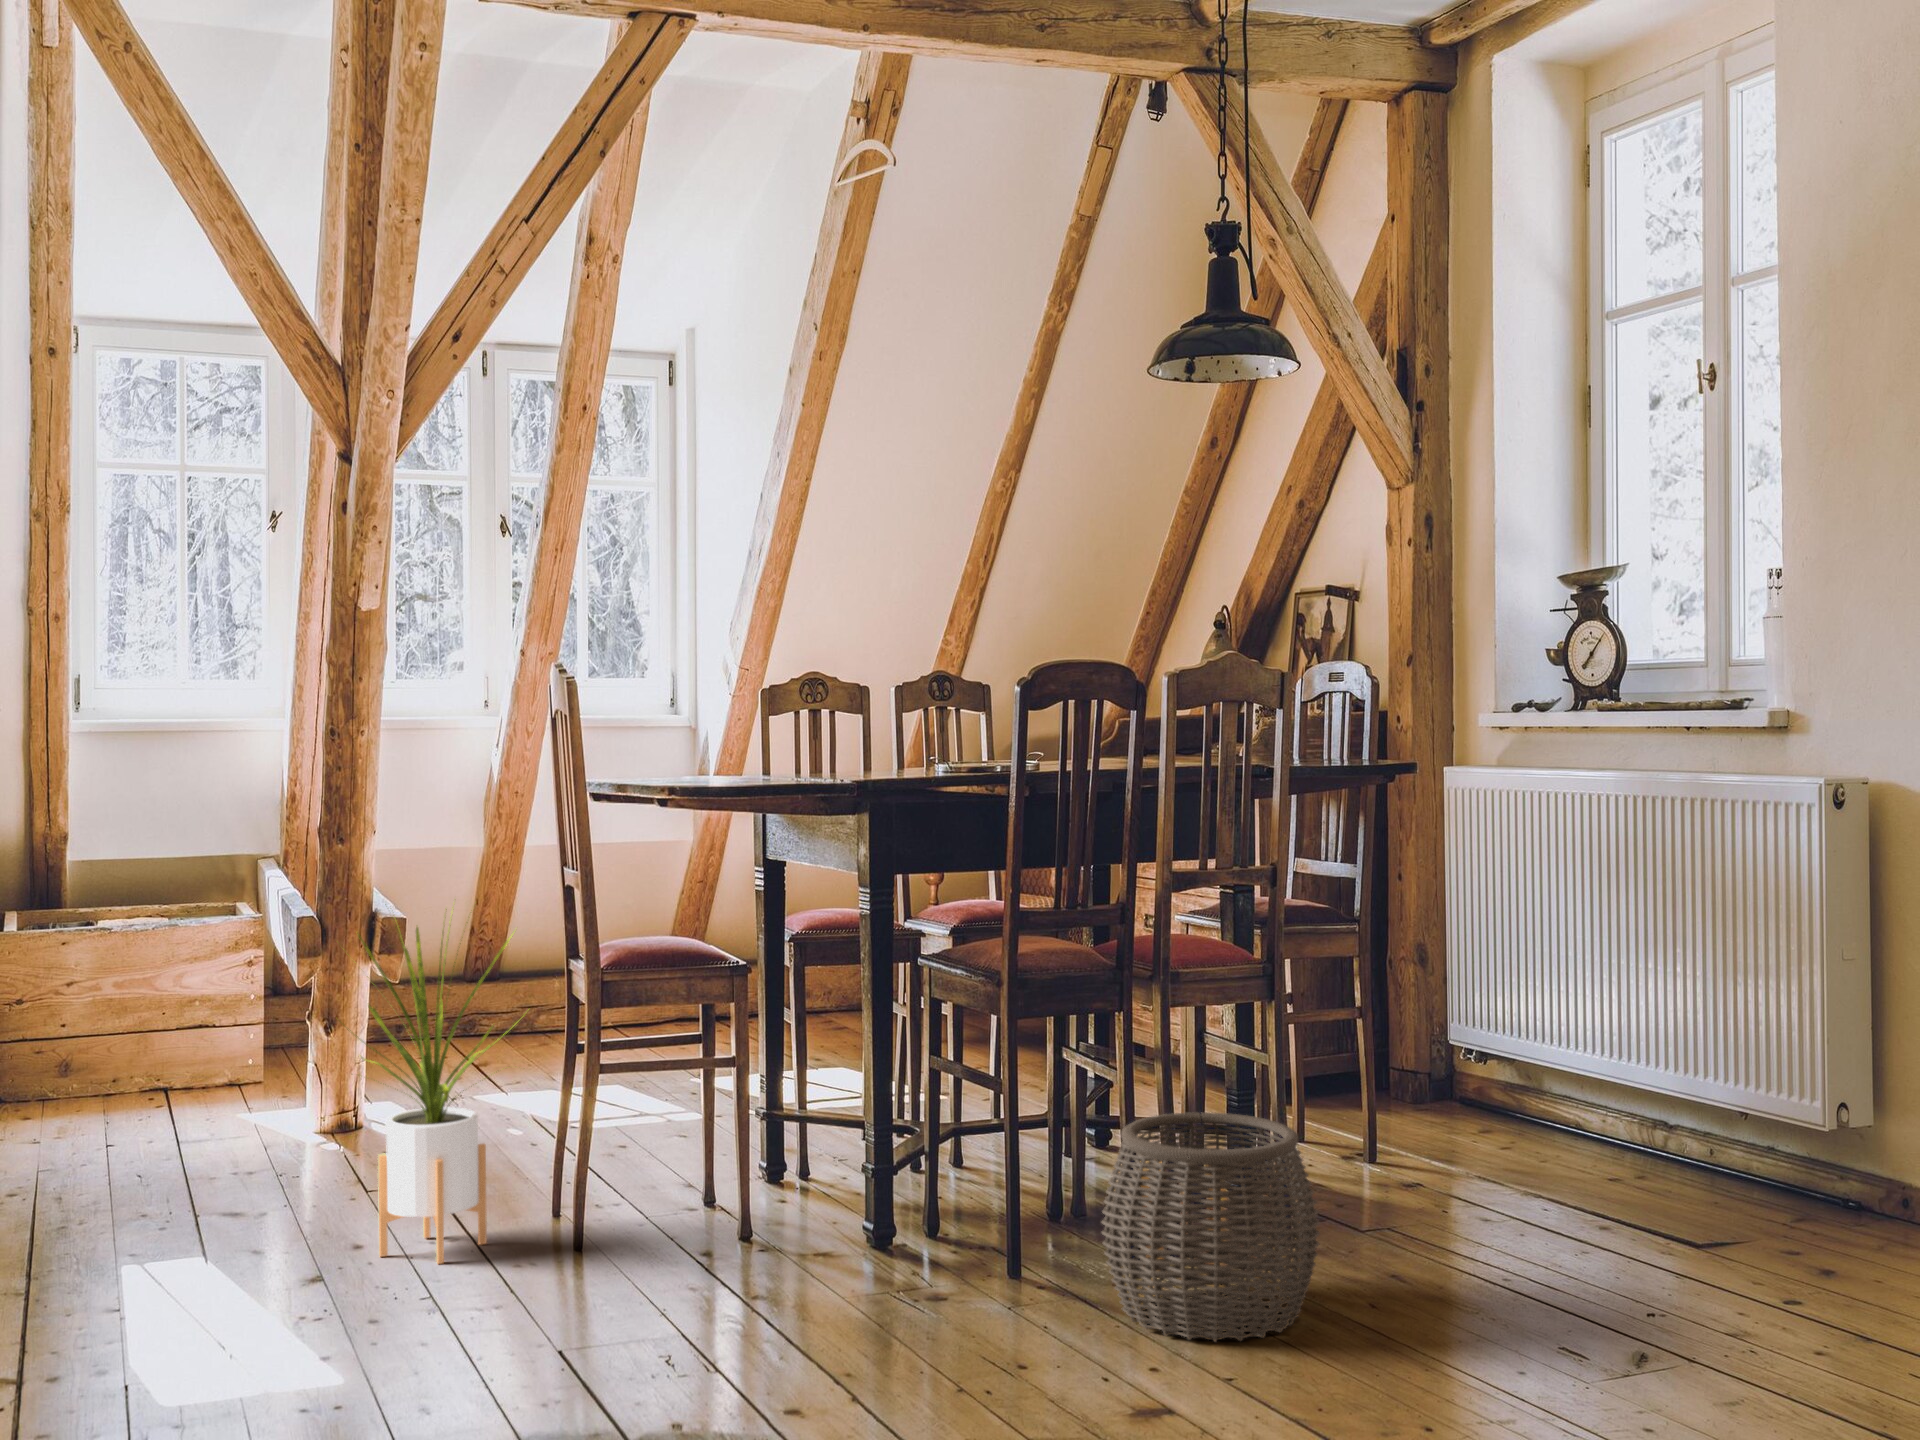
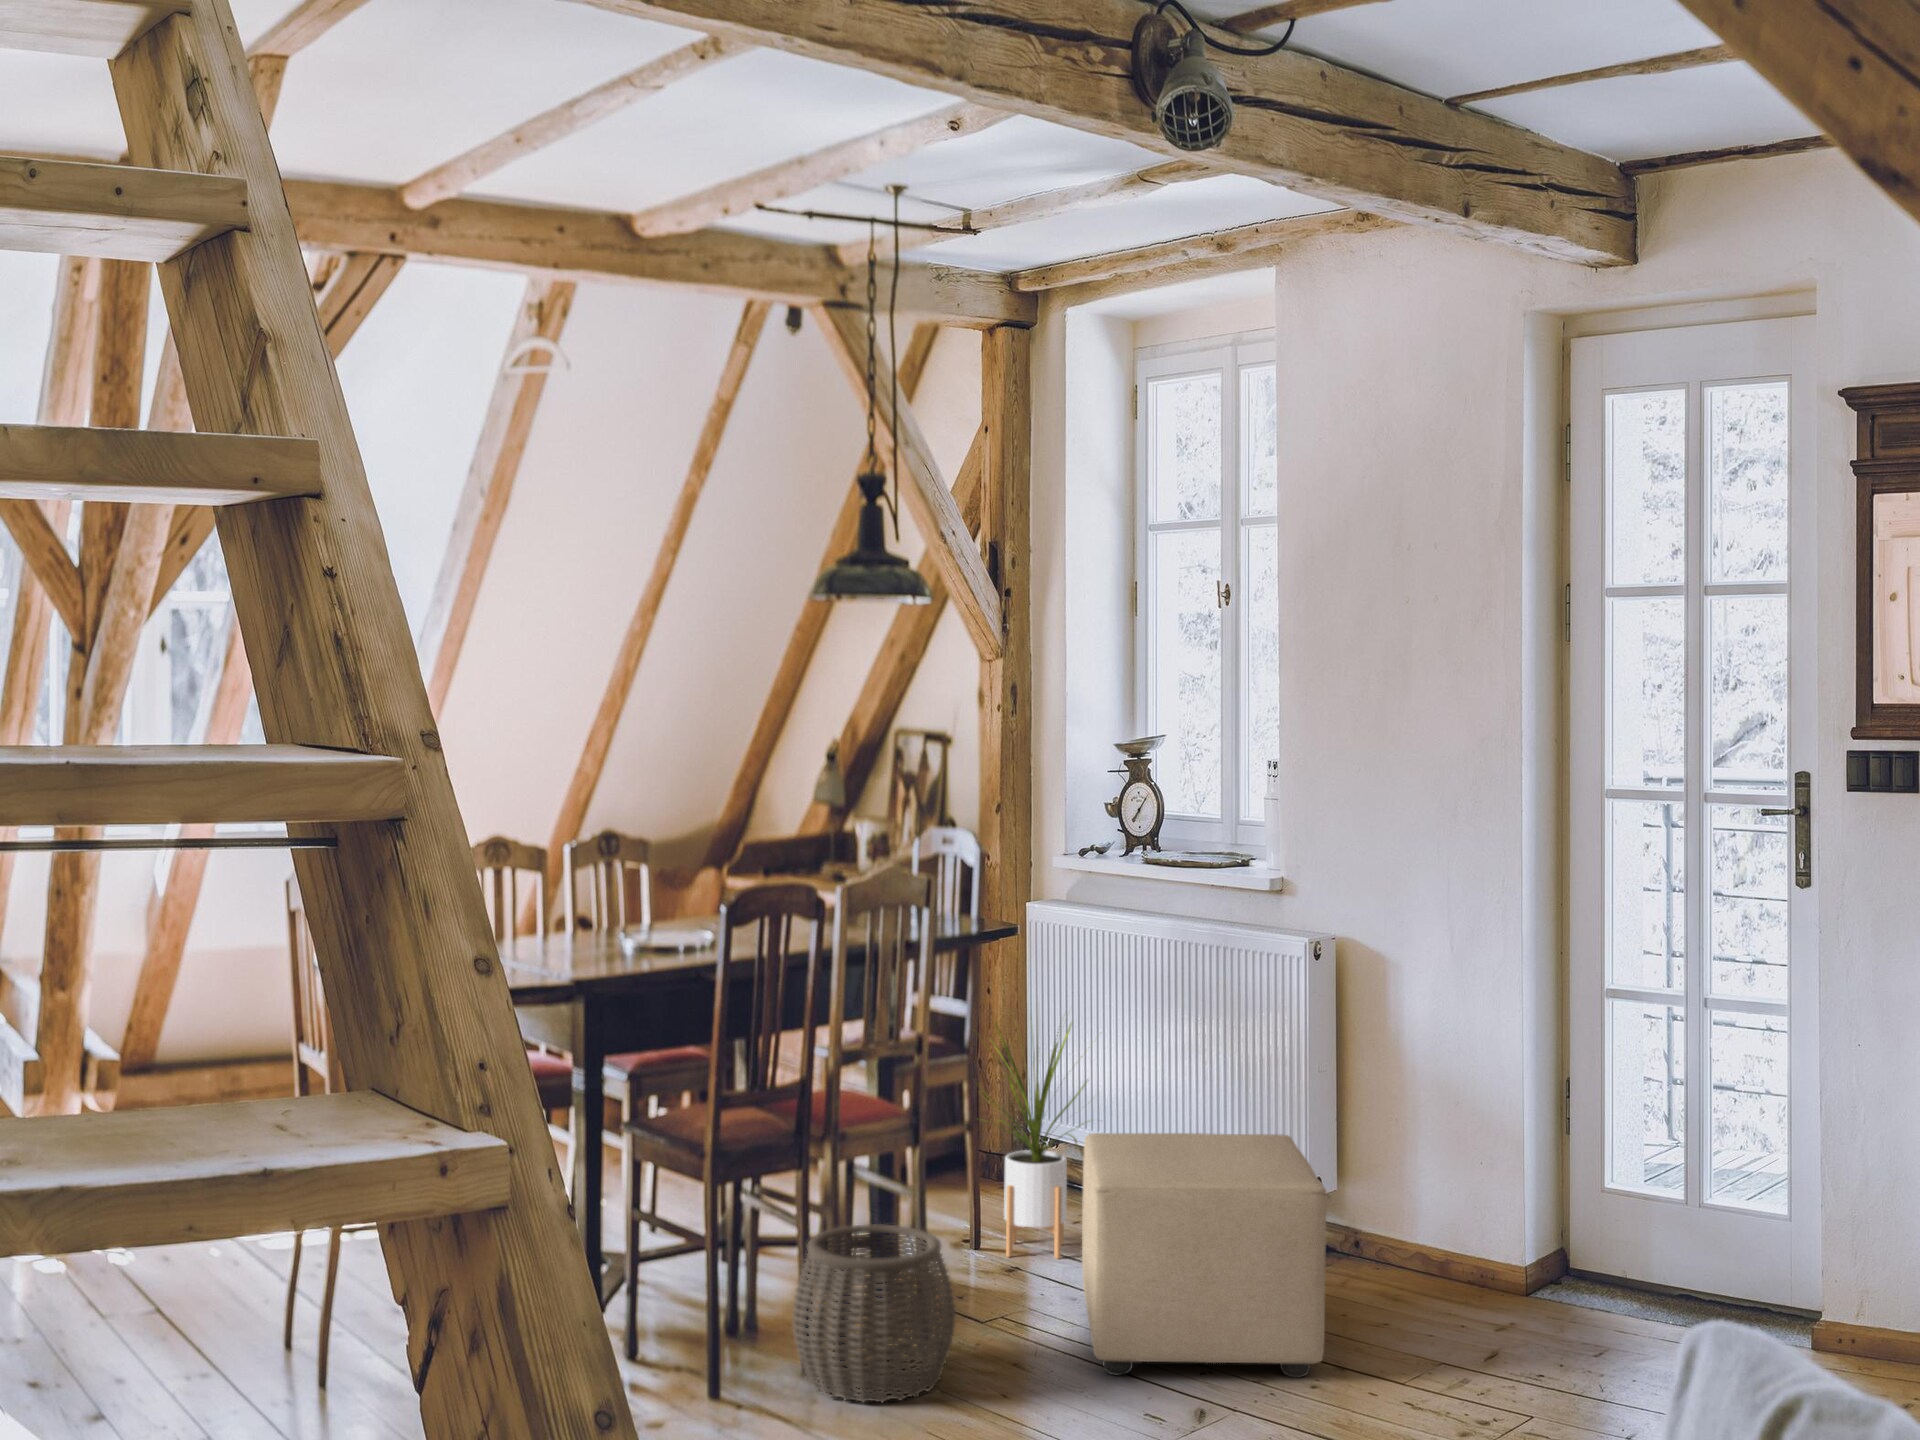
house plant: present [347,909,525,1264] -> present [979,1023,1090,1259]
ottoman: none [1505,1017,1855,1354] -> present [1082,1133,1327,1378]

